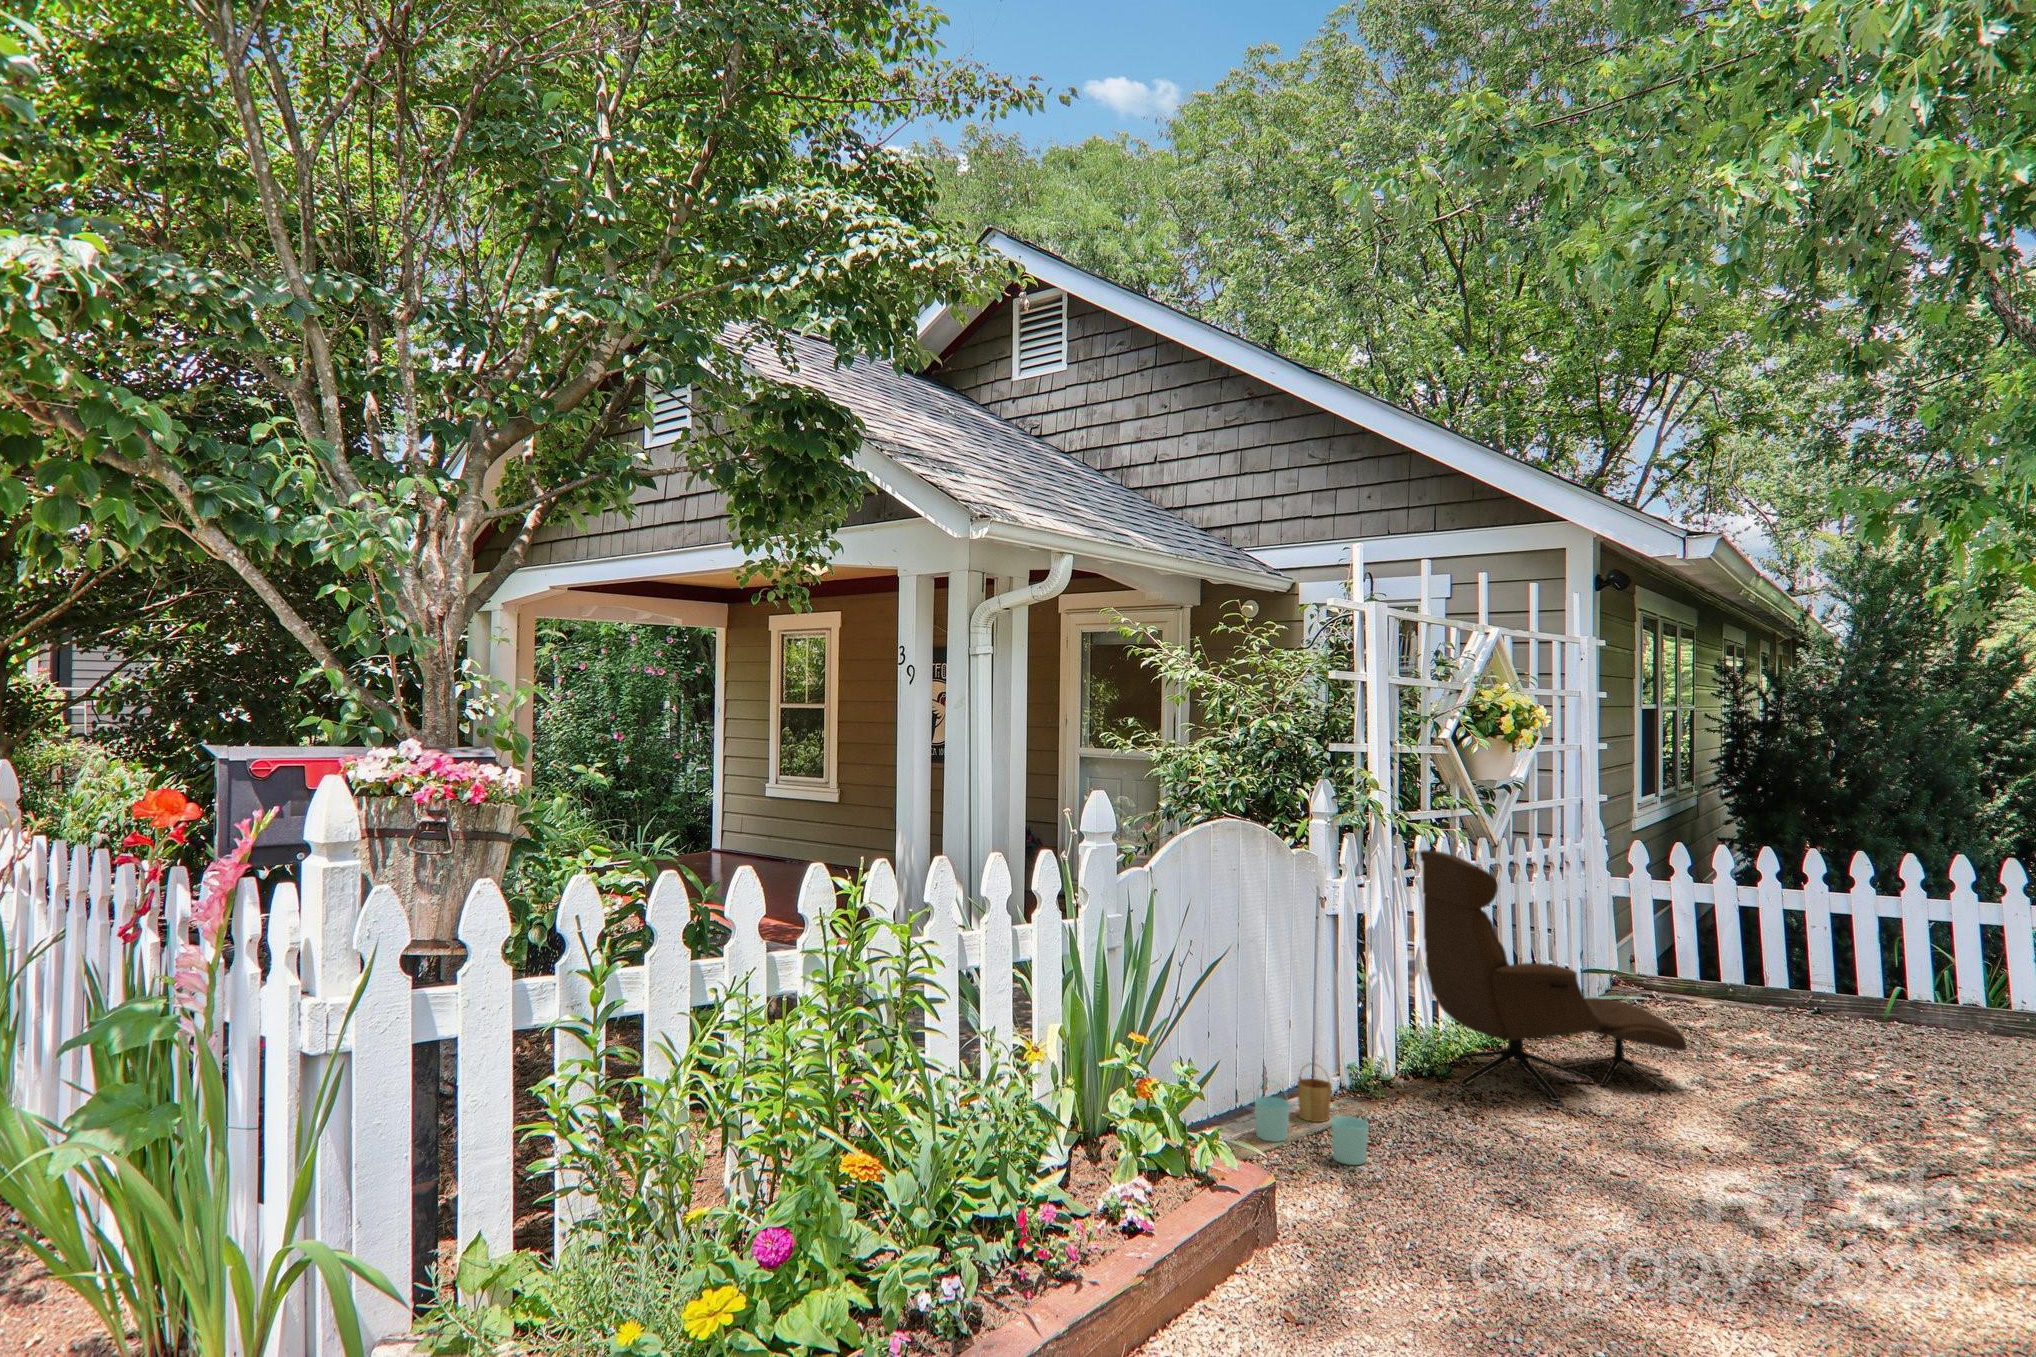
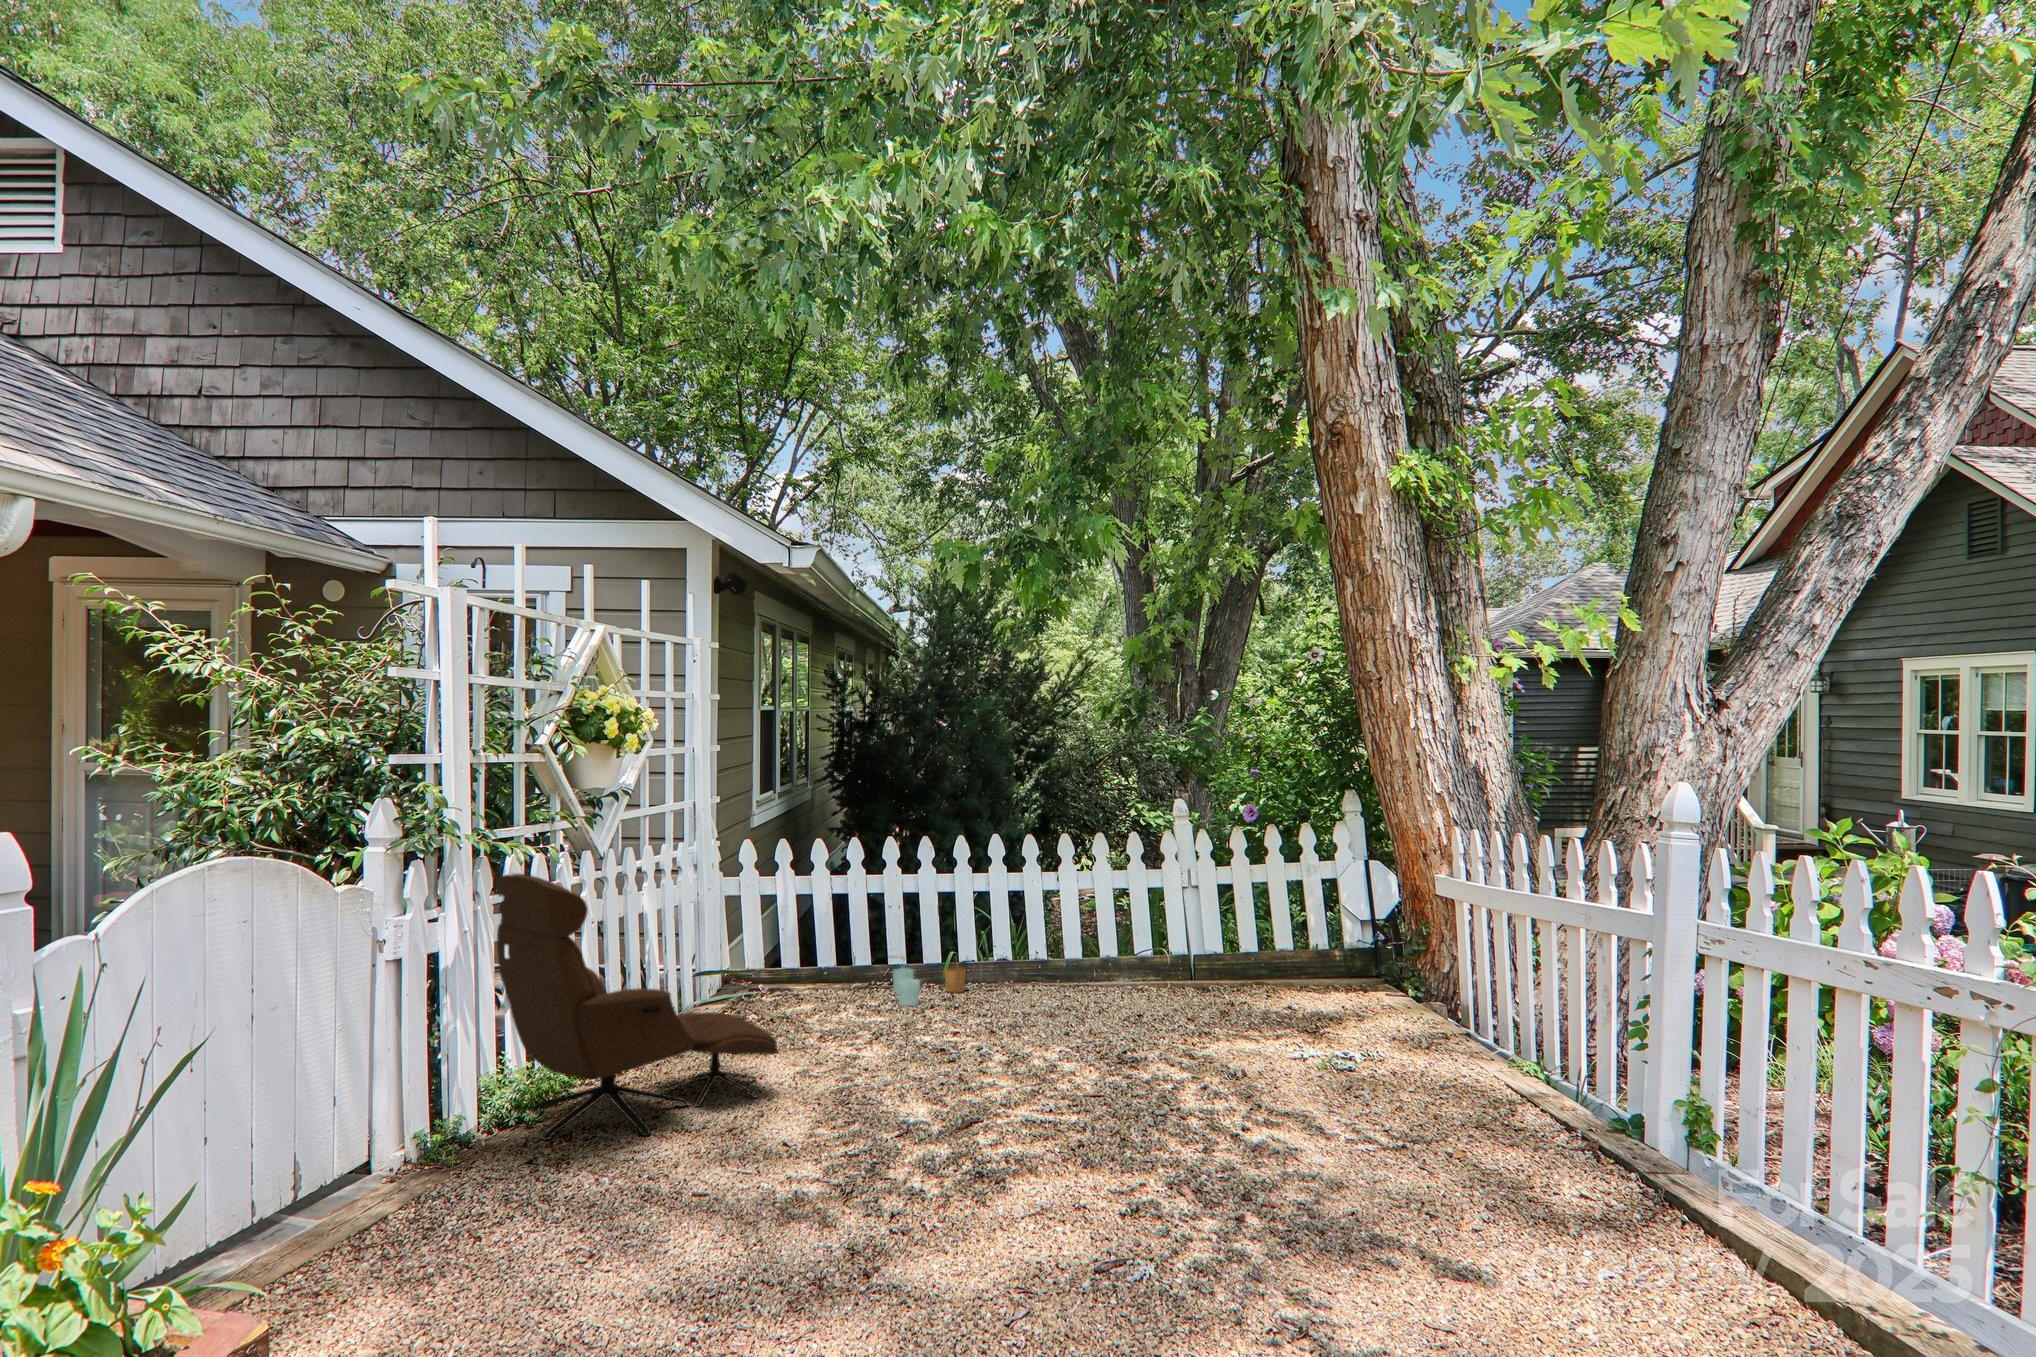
bucket: present [1255,1063,1369,1165] -> present [893,957,966,1006]

